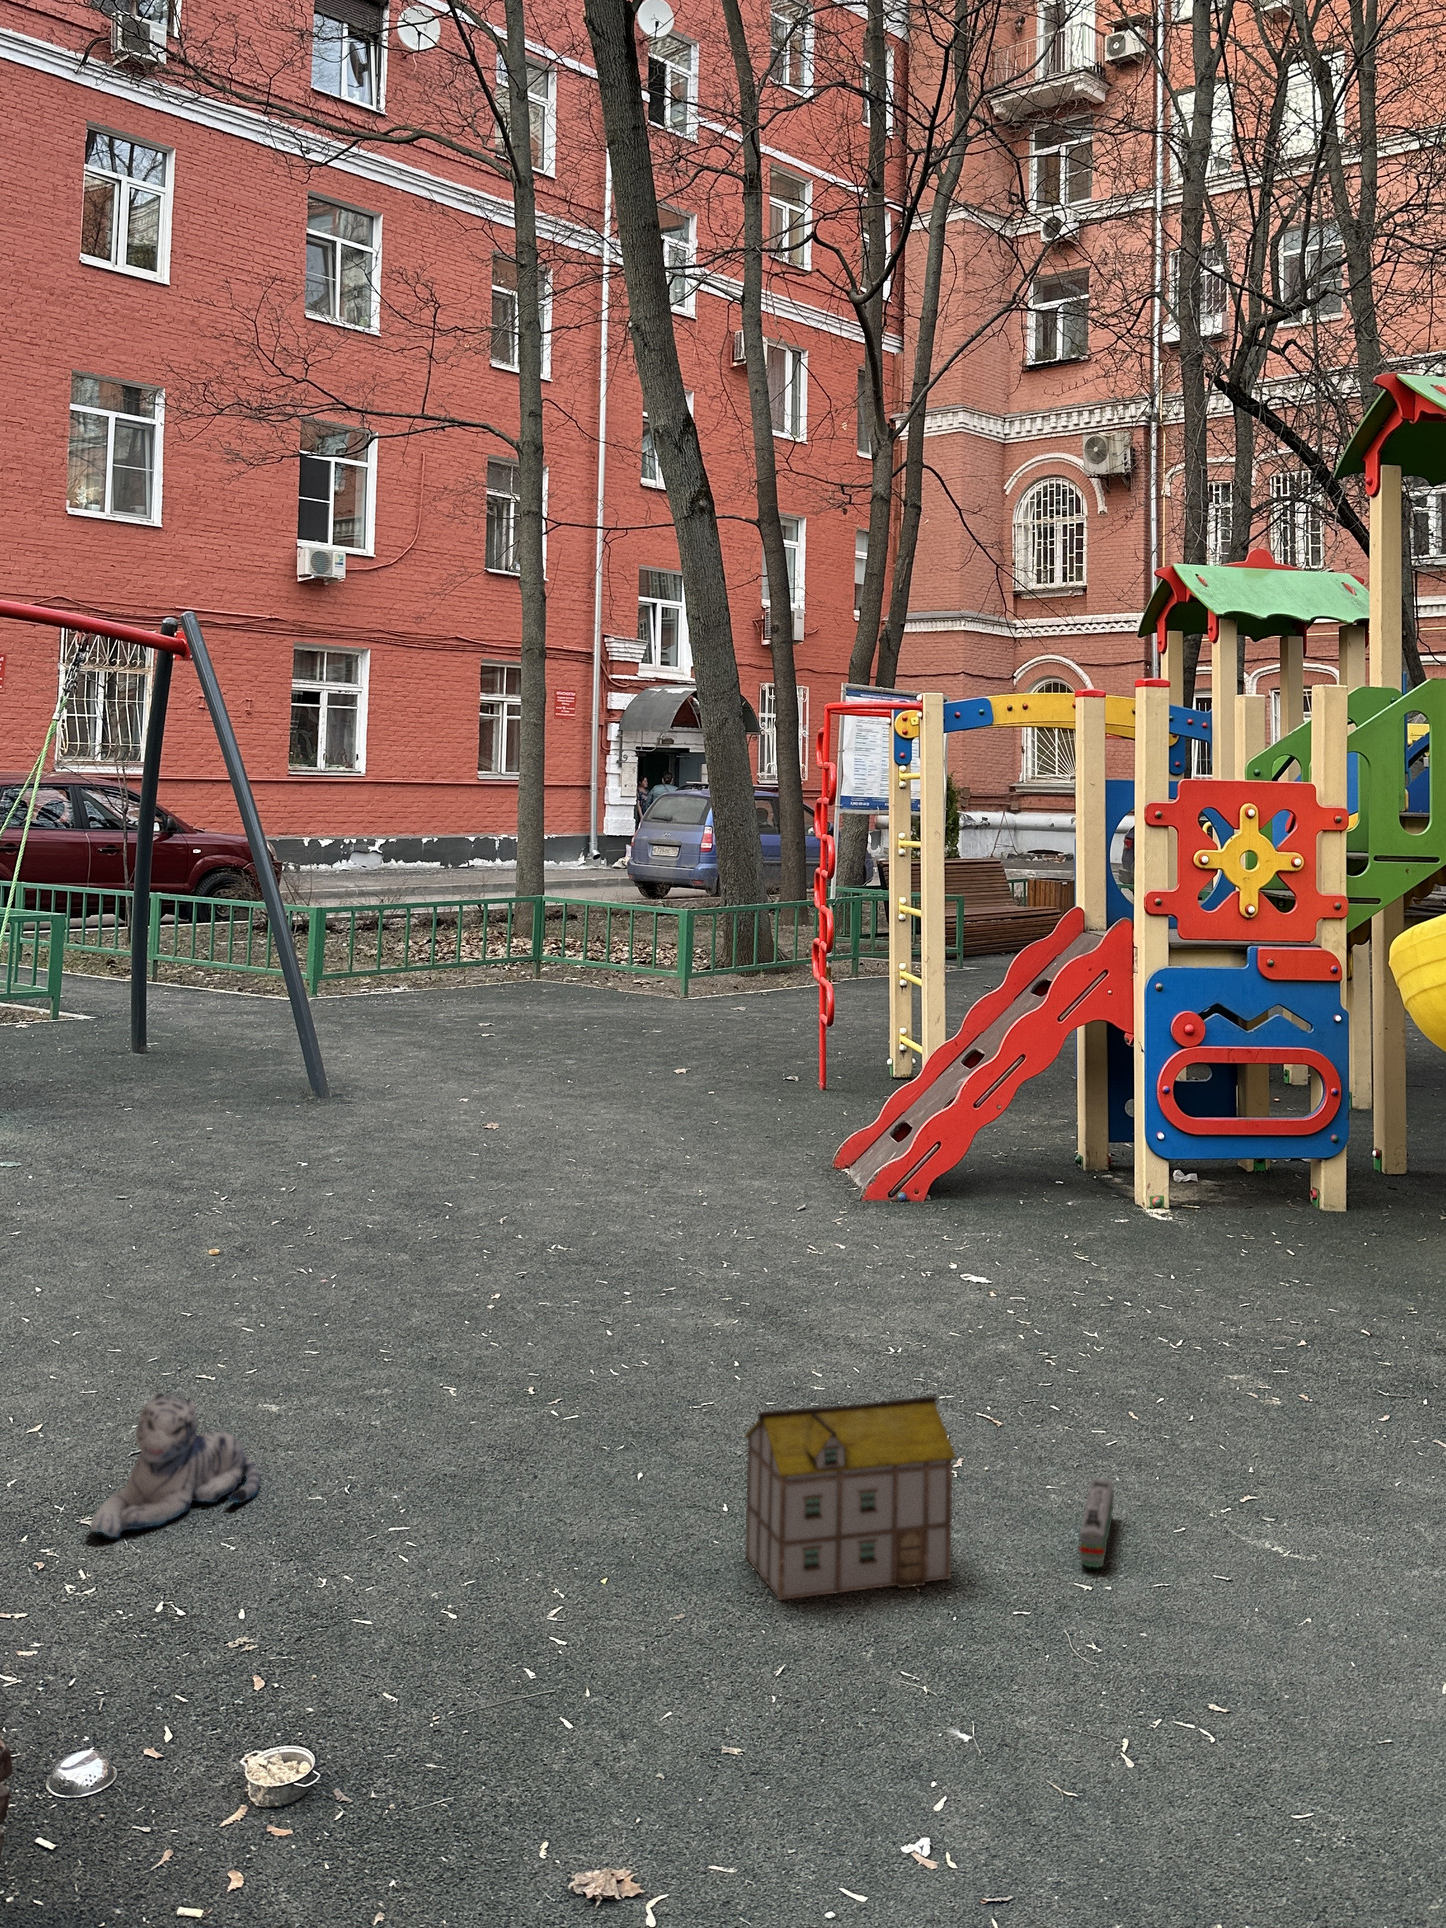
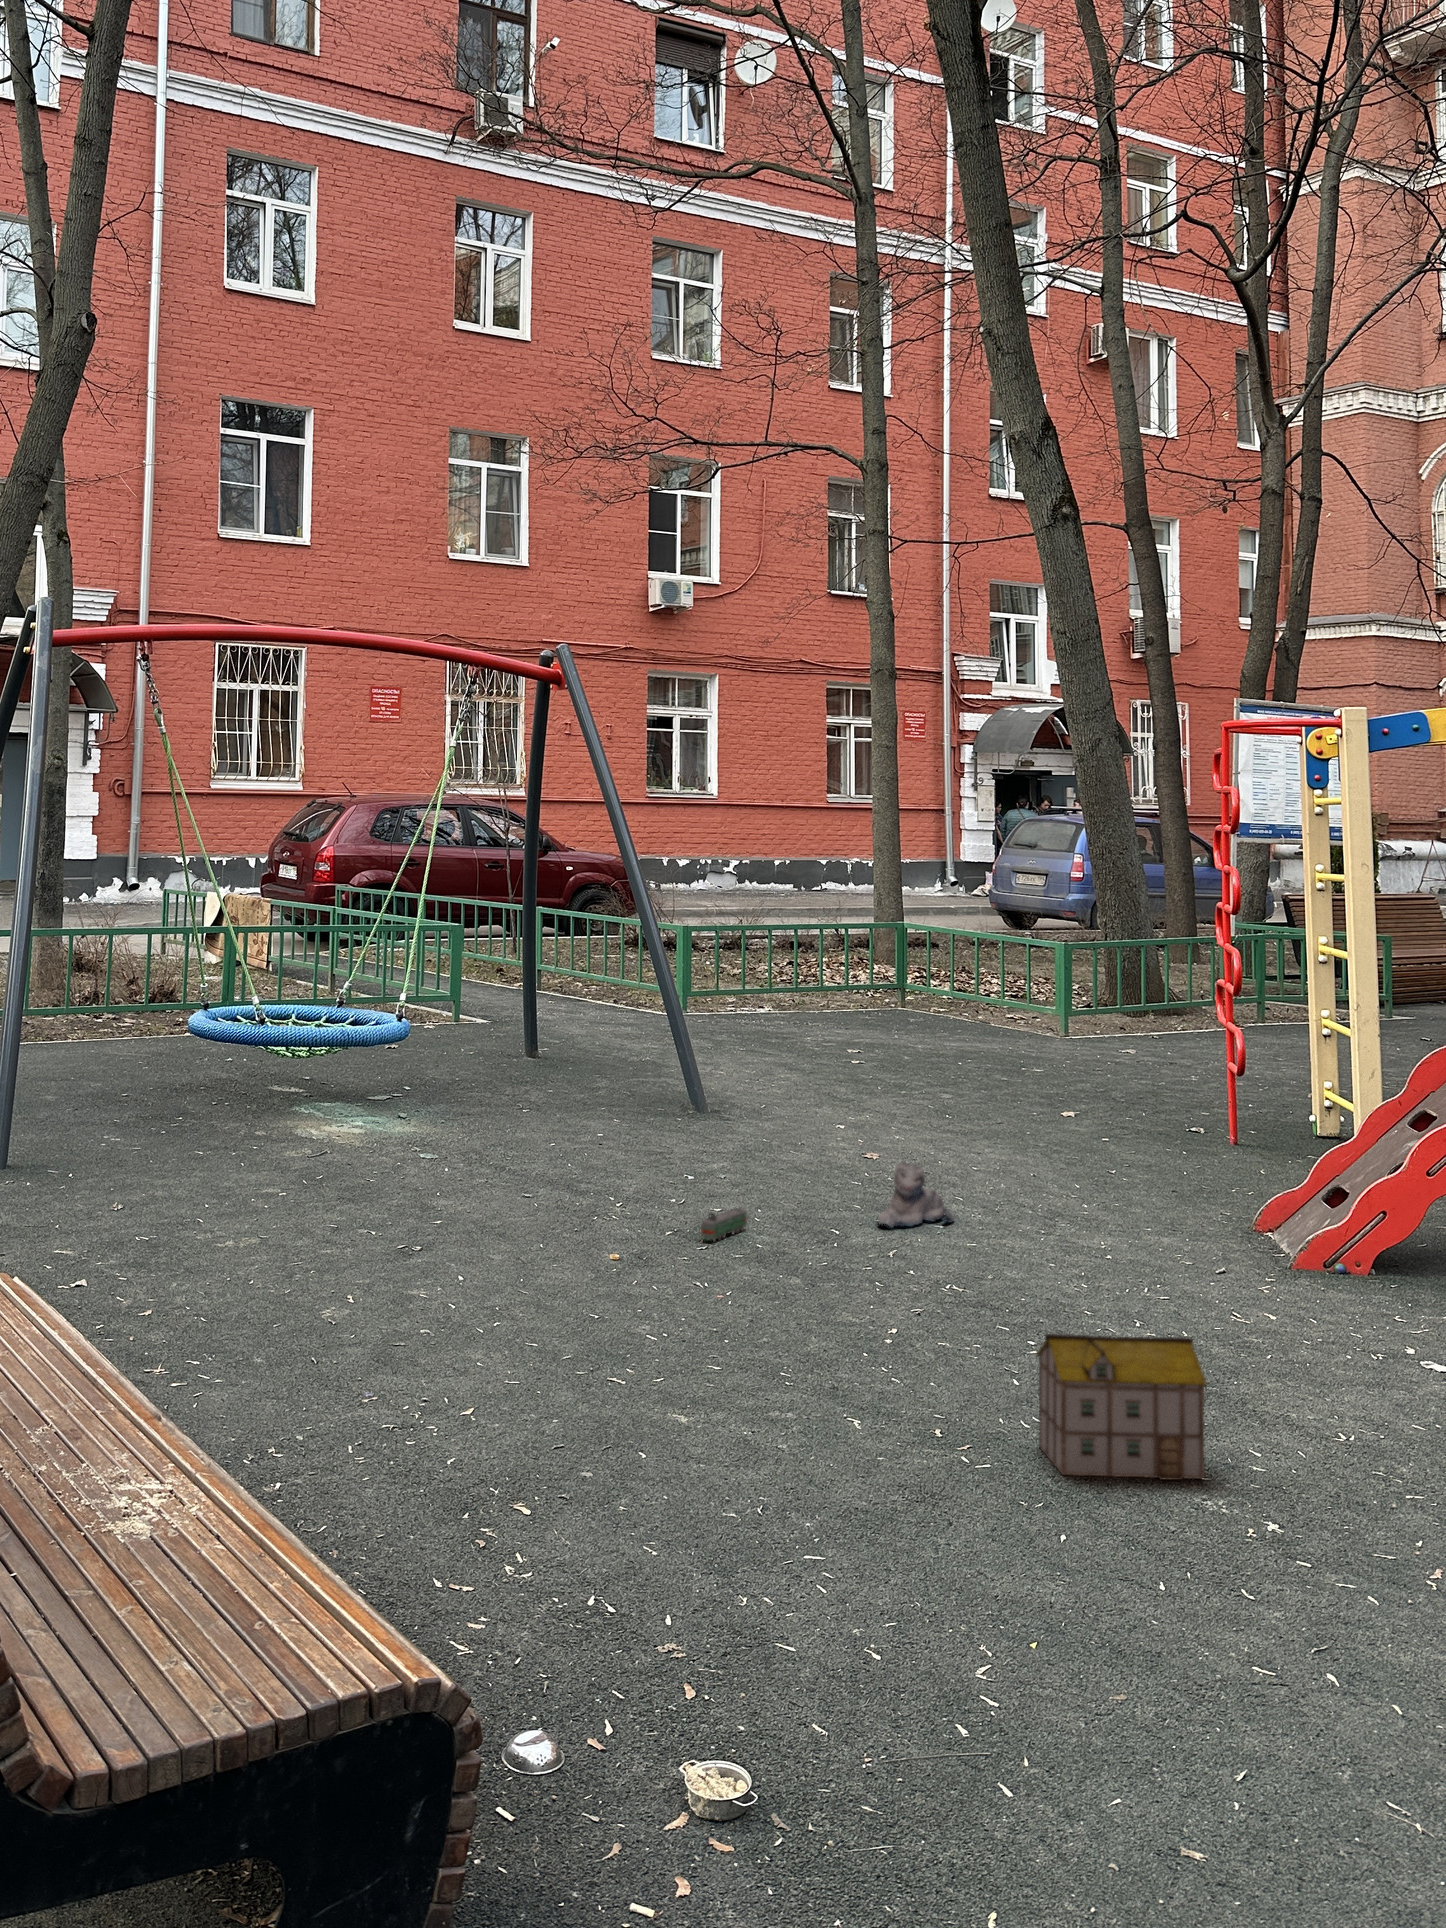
plush toy: present [90,1393,261,1537] -> present [878,1162,954,1227]
toy train: present [1079,1478,1114,1567] -> present [701,1208,747,1241]

